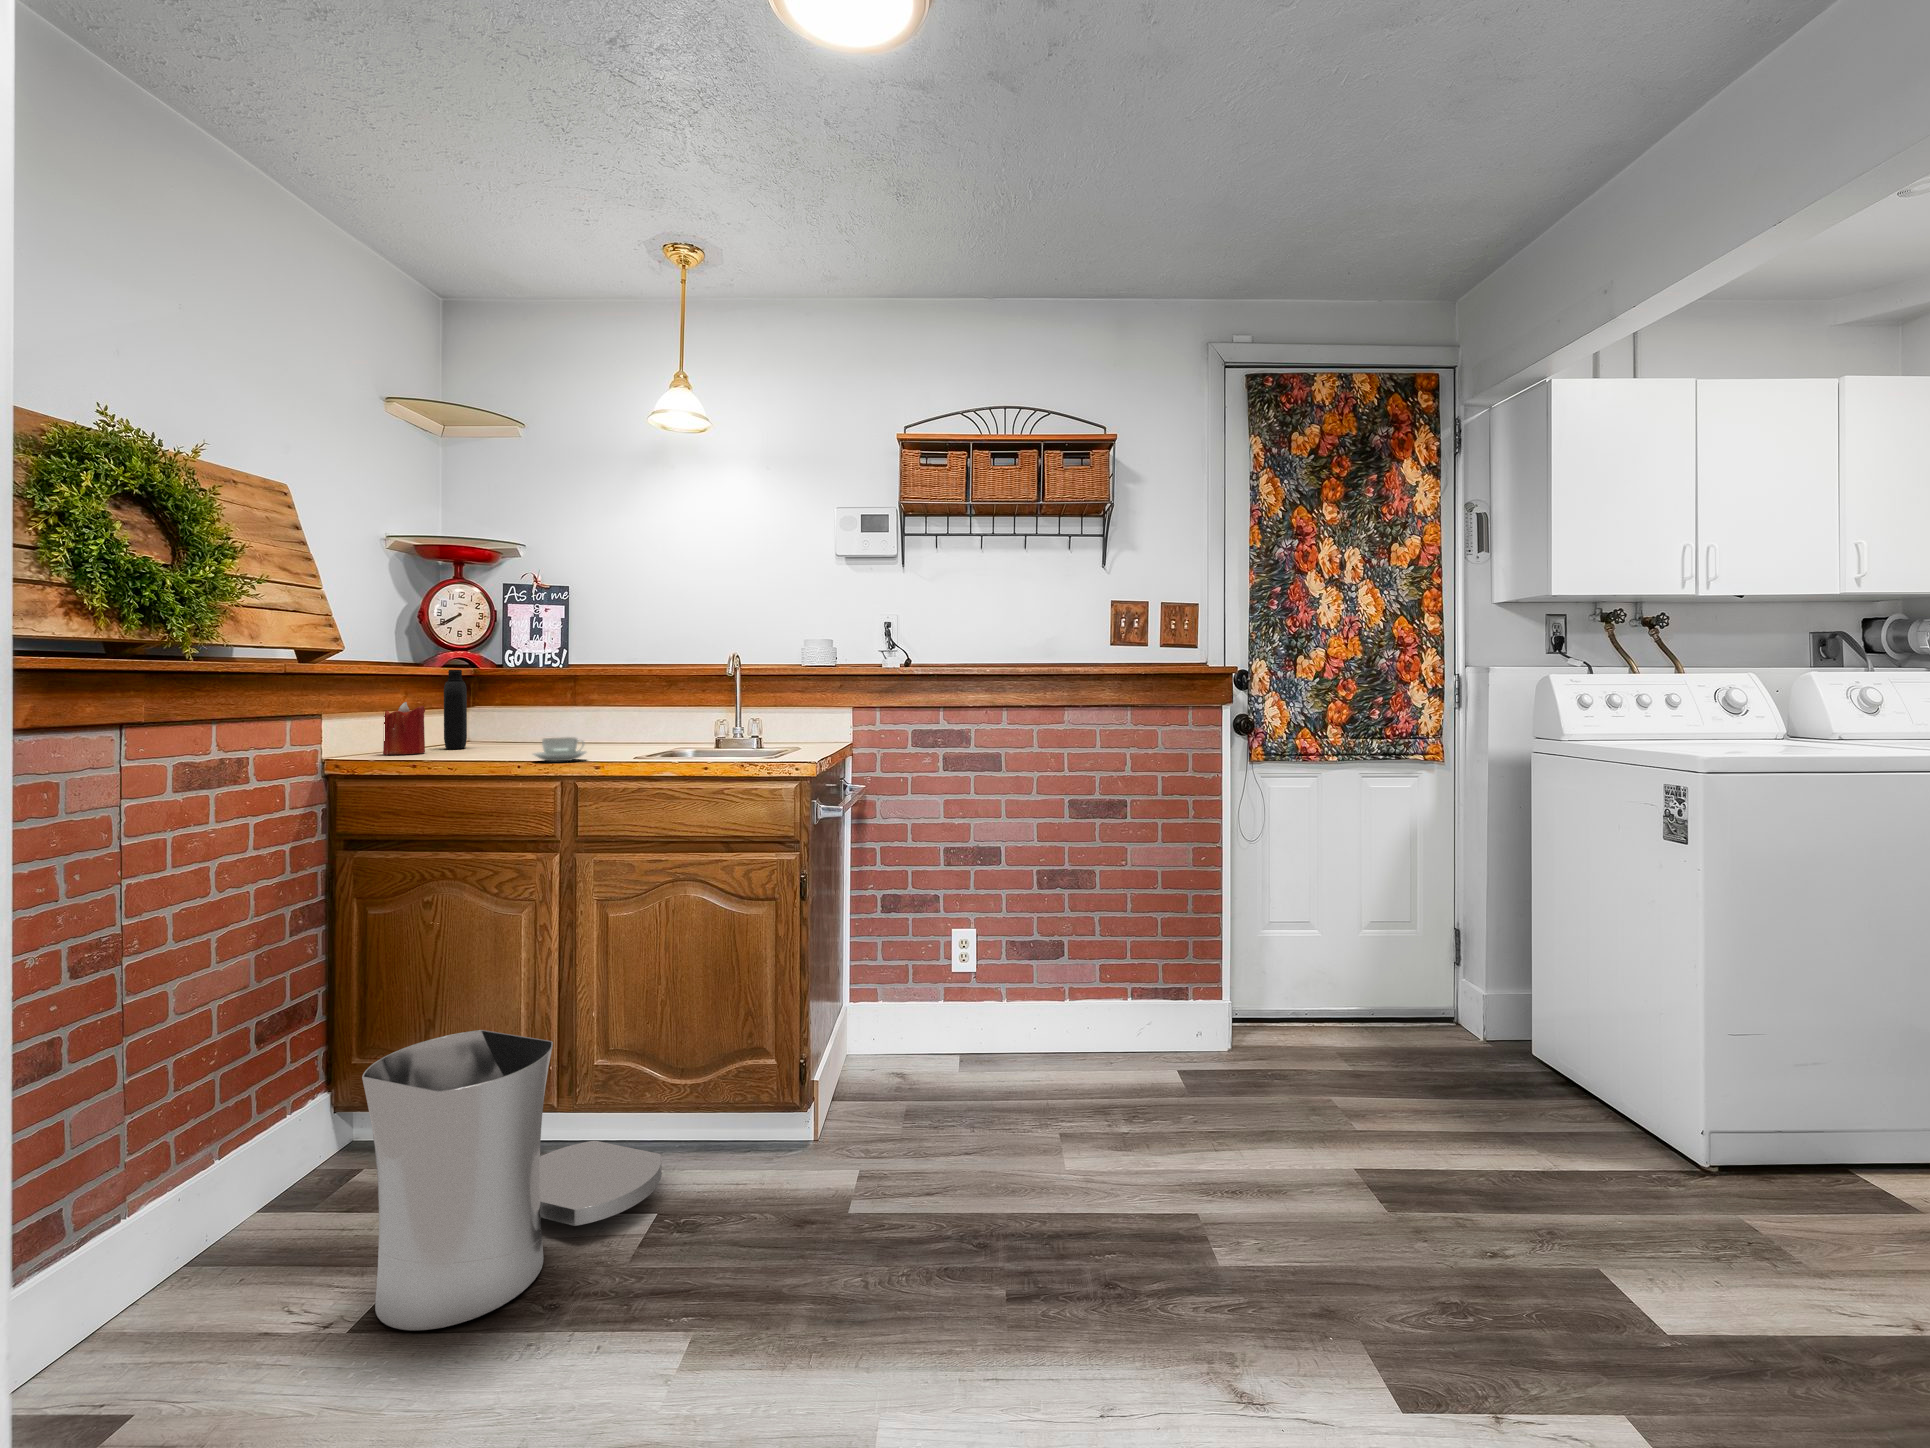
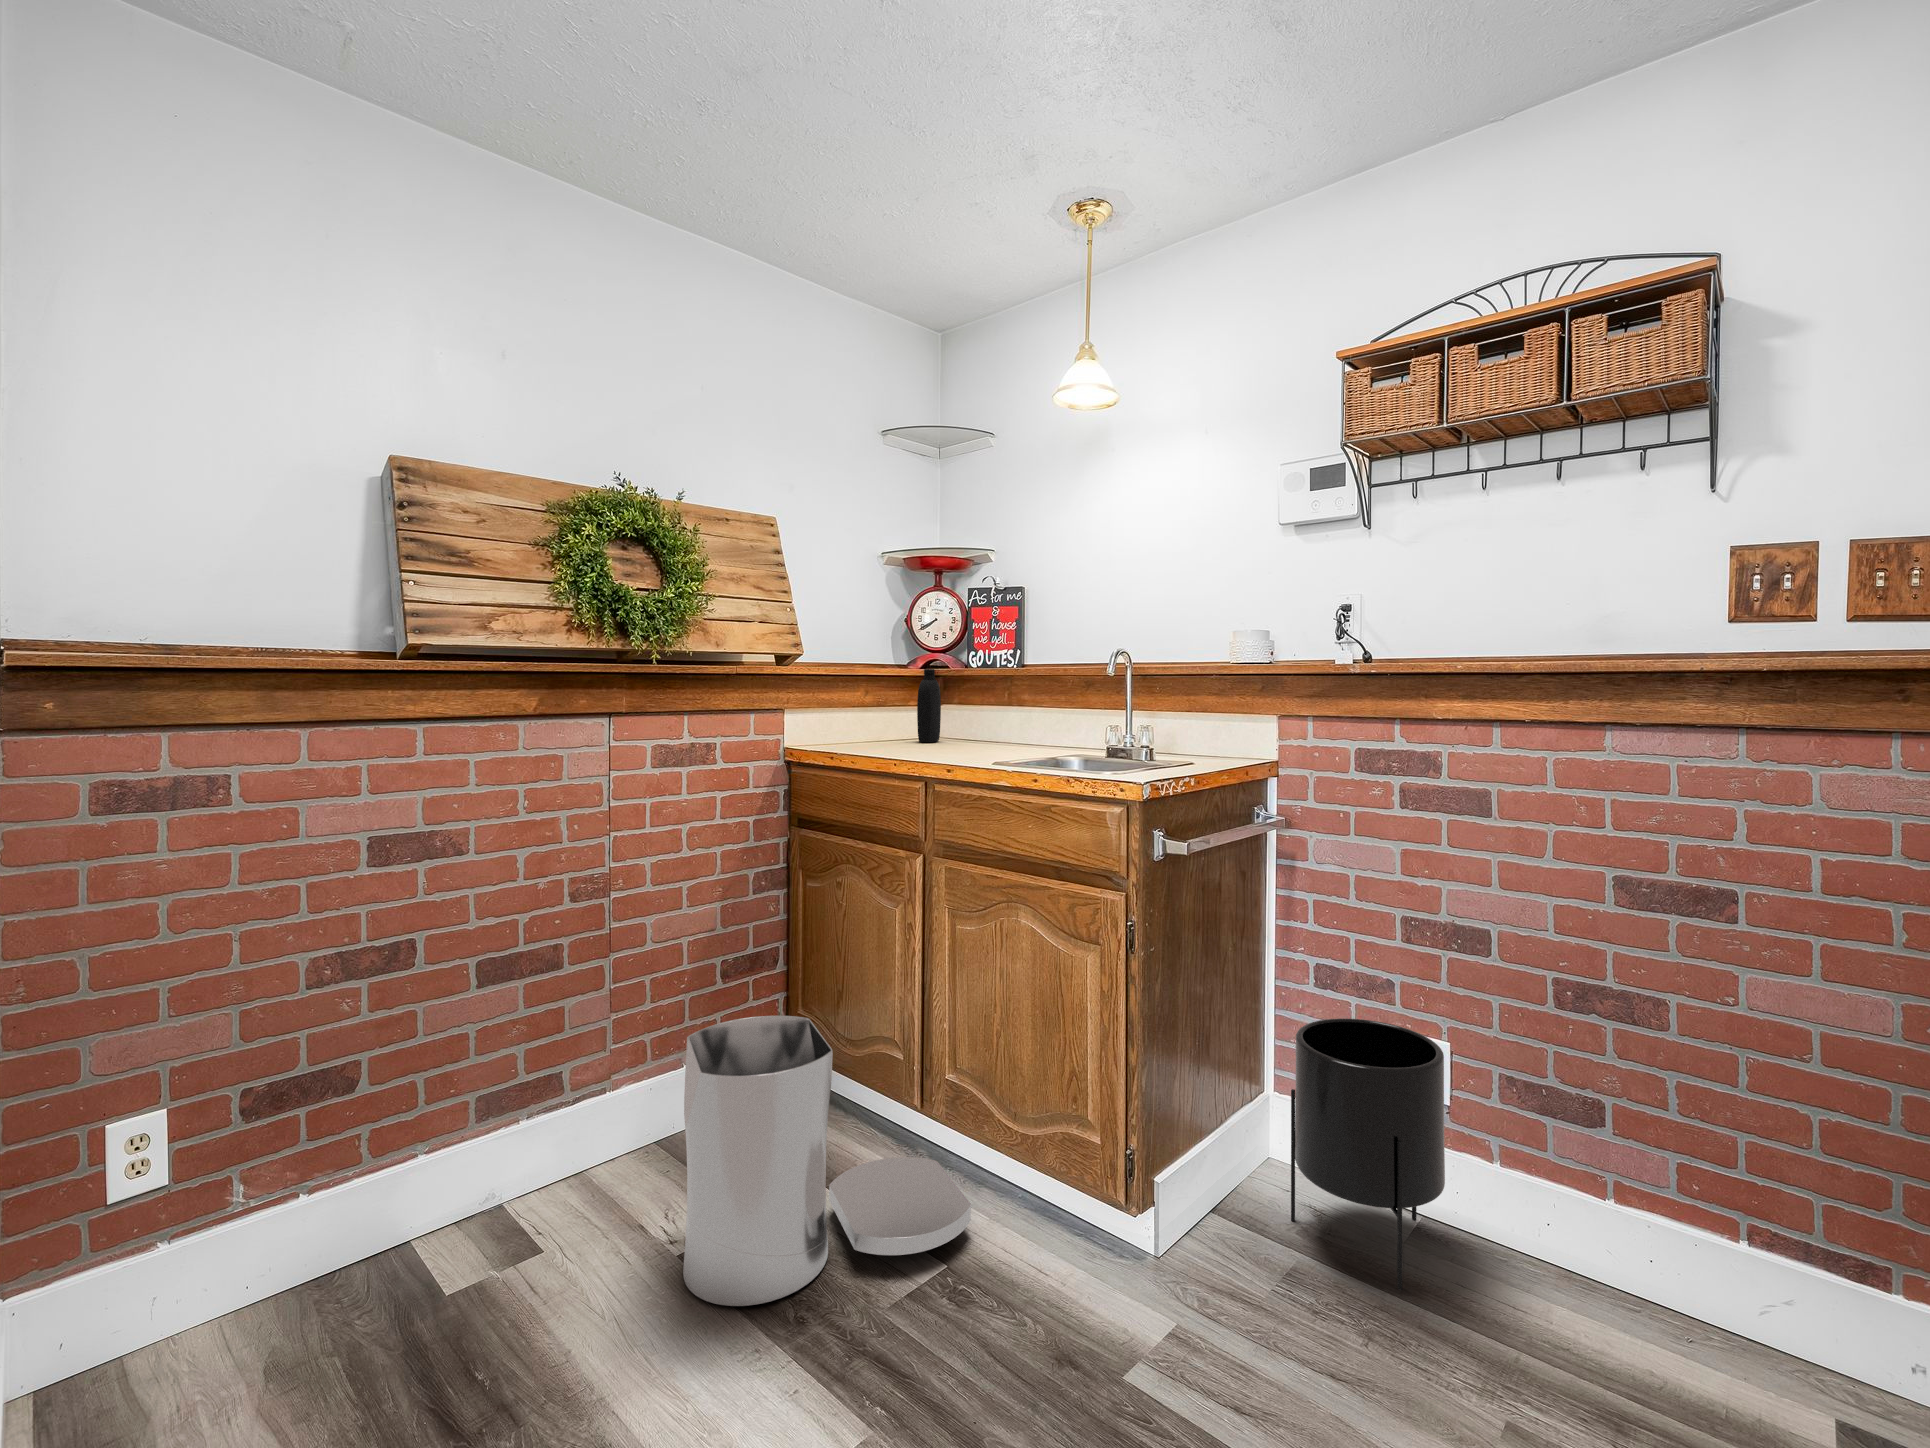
candle: present [383,702,425,755] -> none [859,698,891,745]
coffee cup: present [533,737,586,761] -> none [908,737,958,761]
planter: none [888,925,991,1094] -> present [1291,1018,1445,1290]

